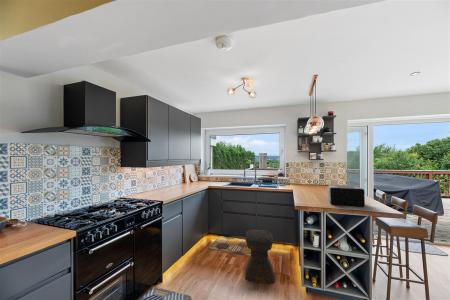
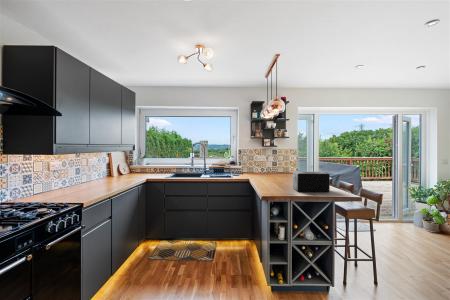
stool: present [245,230,275,284] -> none [200,228,237,293]

